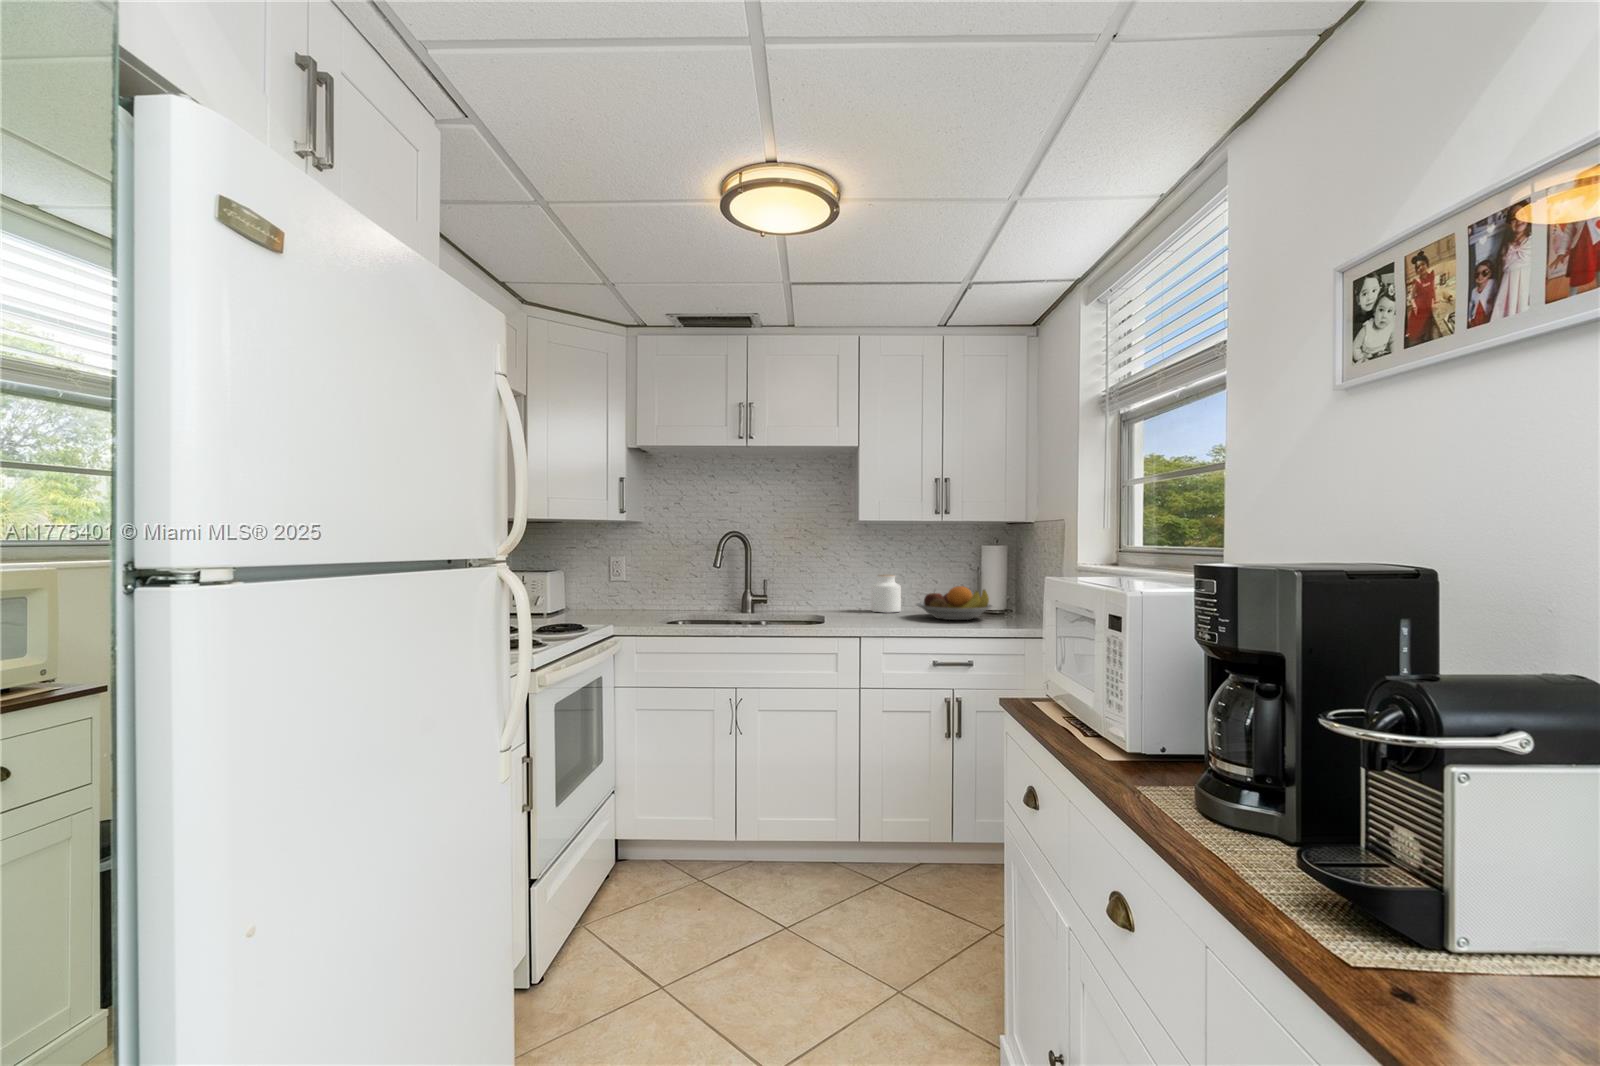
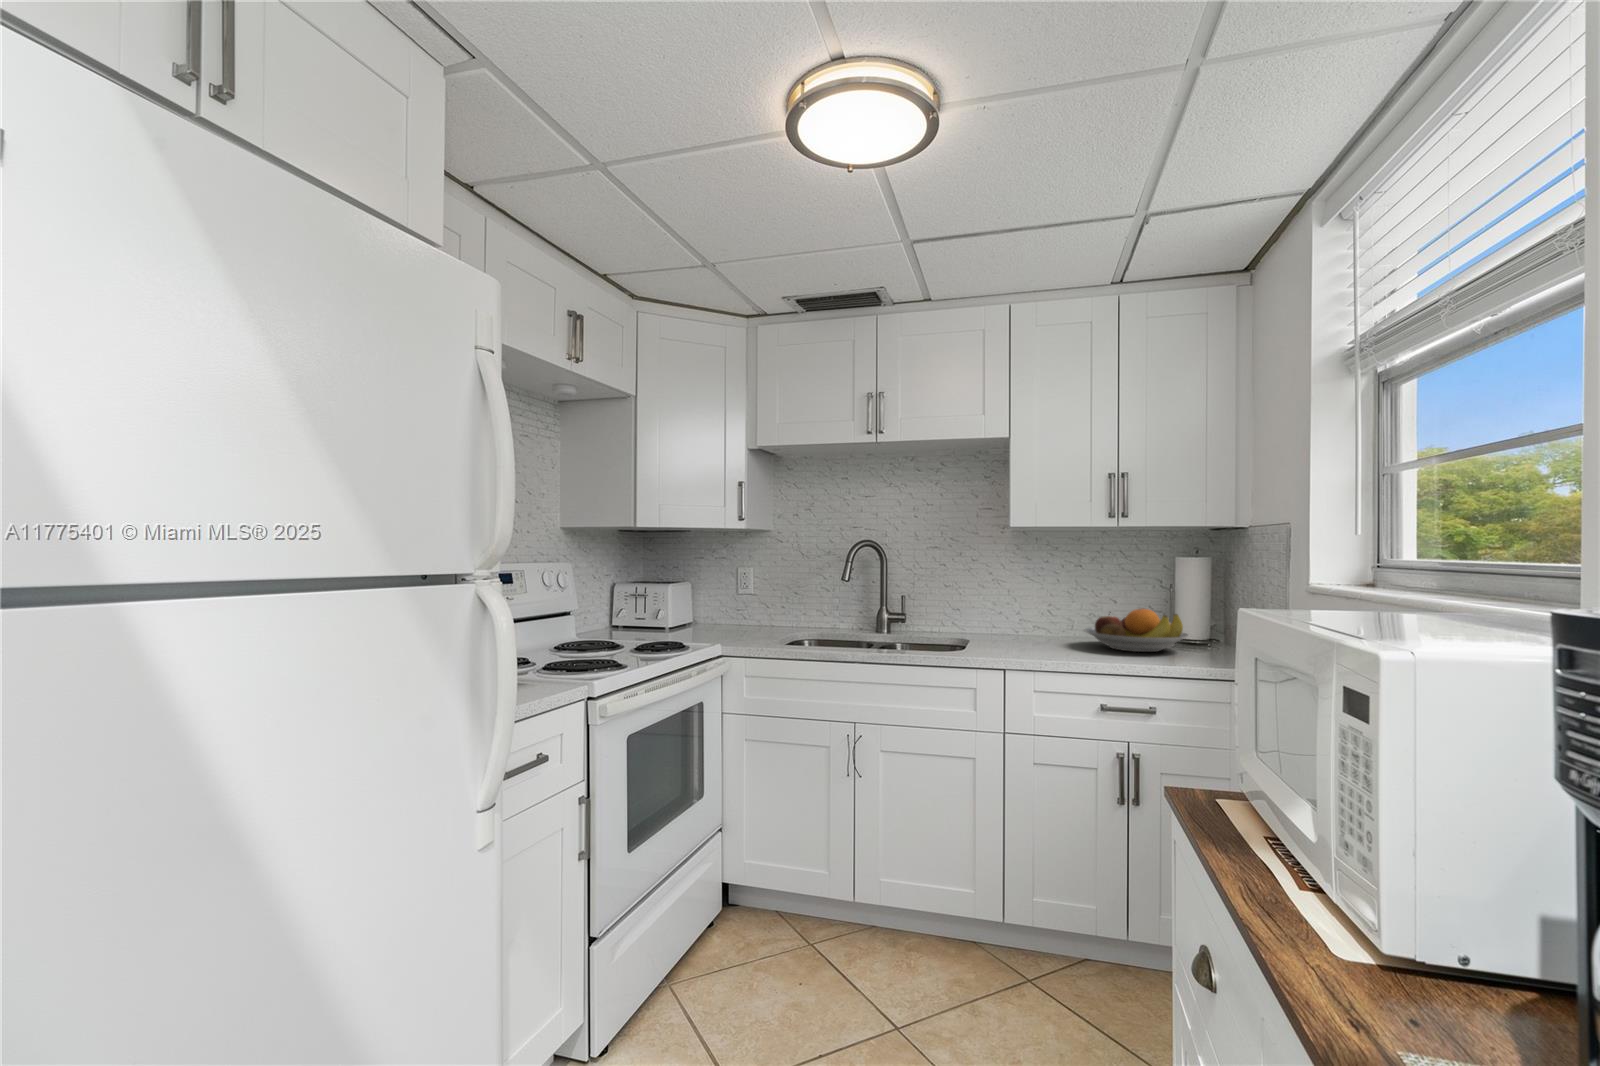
jar: present [871,575,901,613] -> none [1030,592,1068,638]

